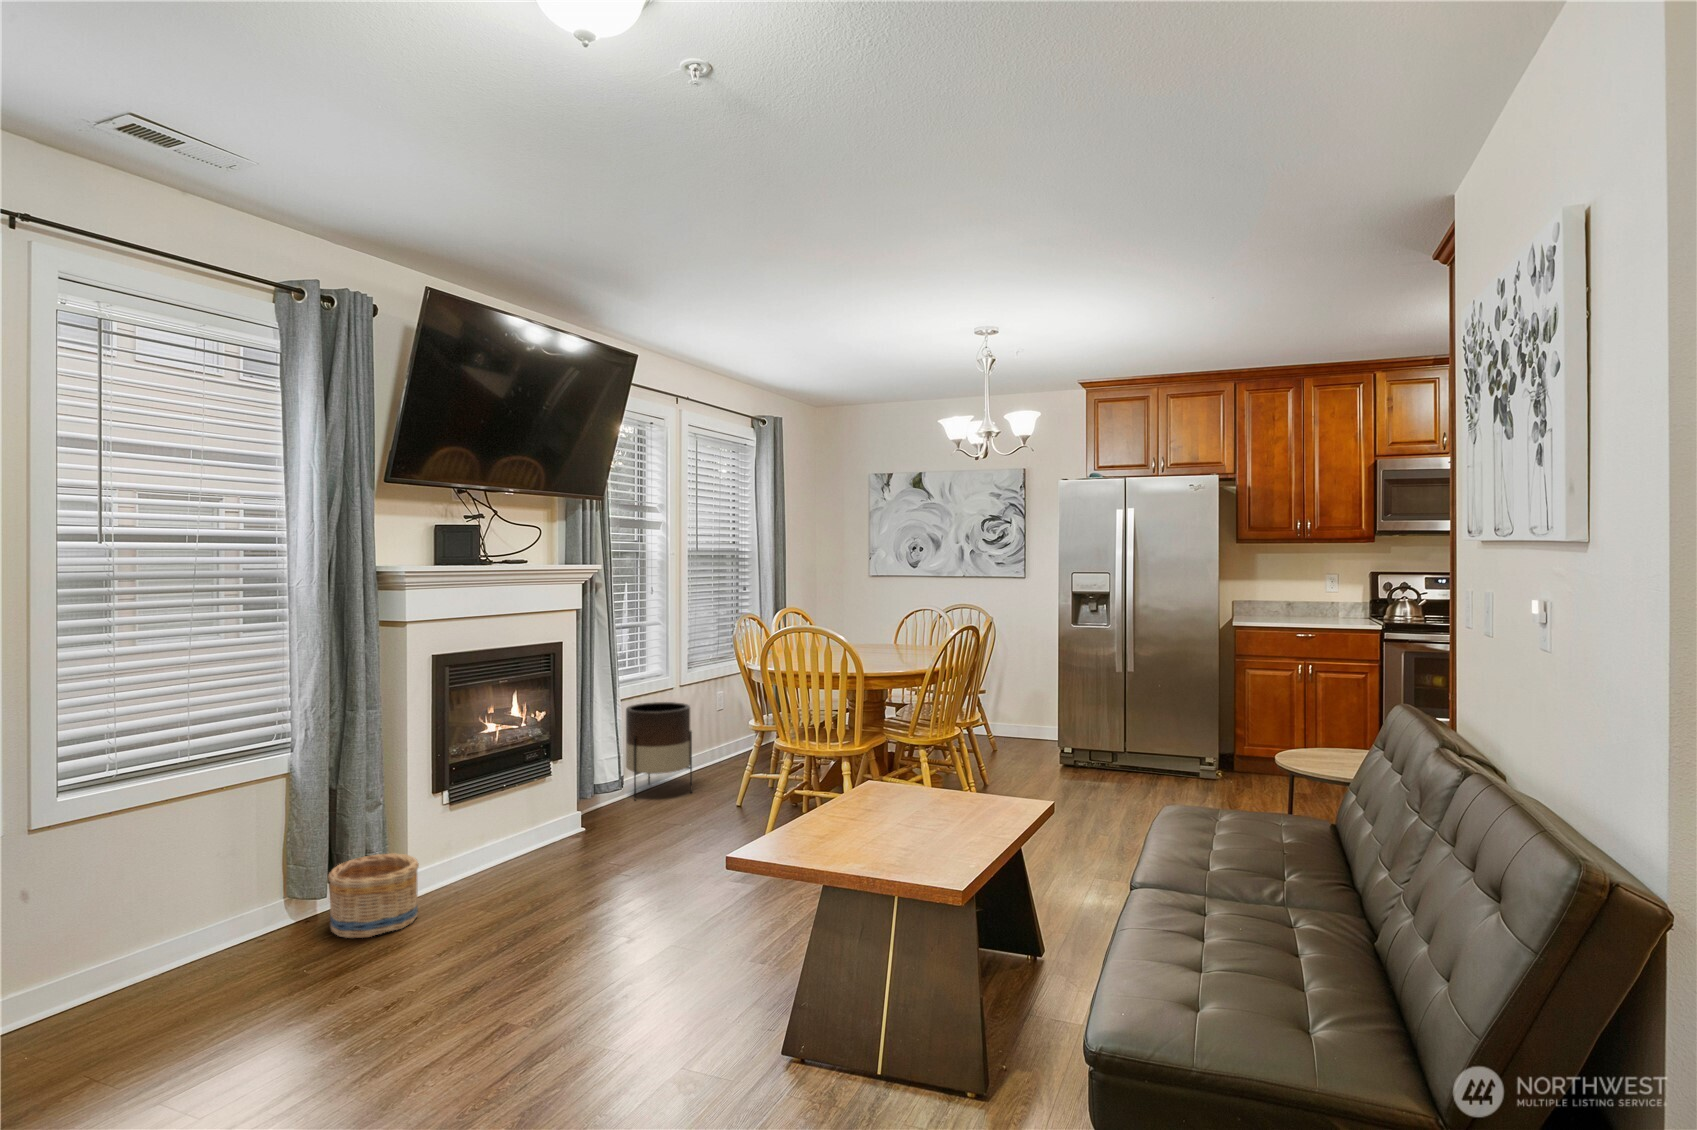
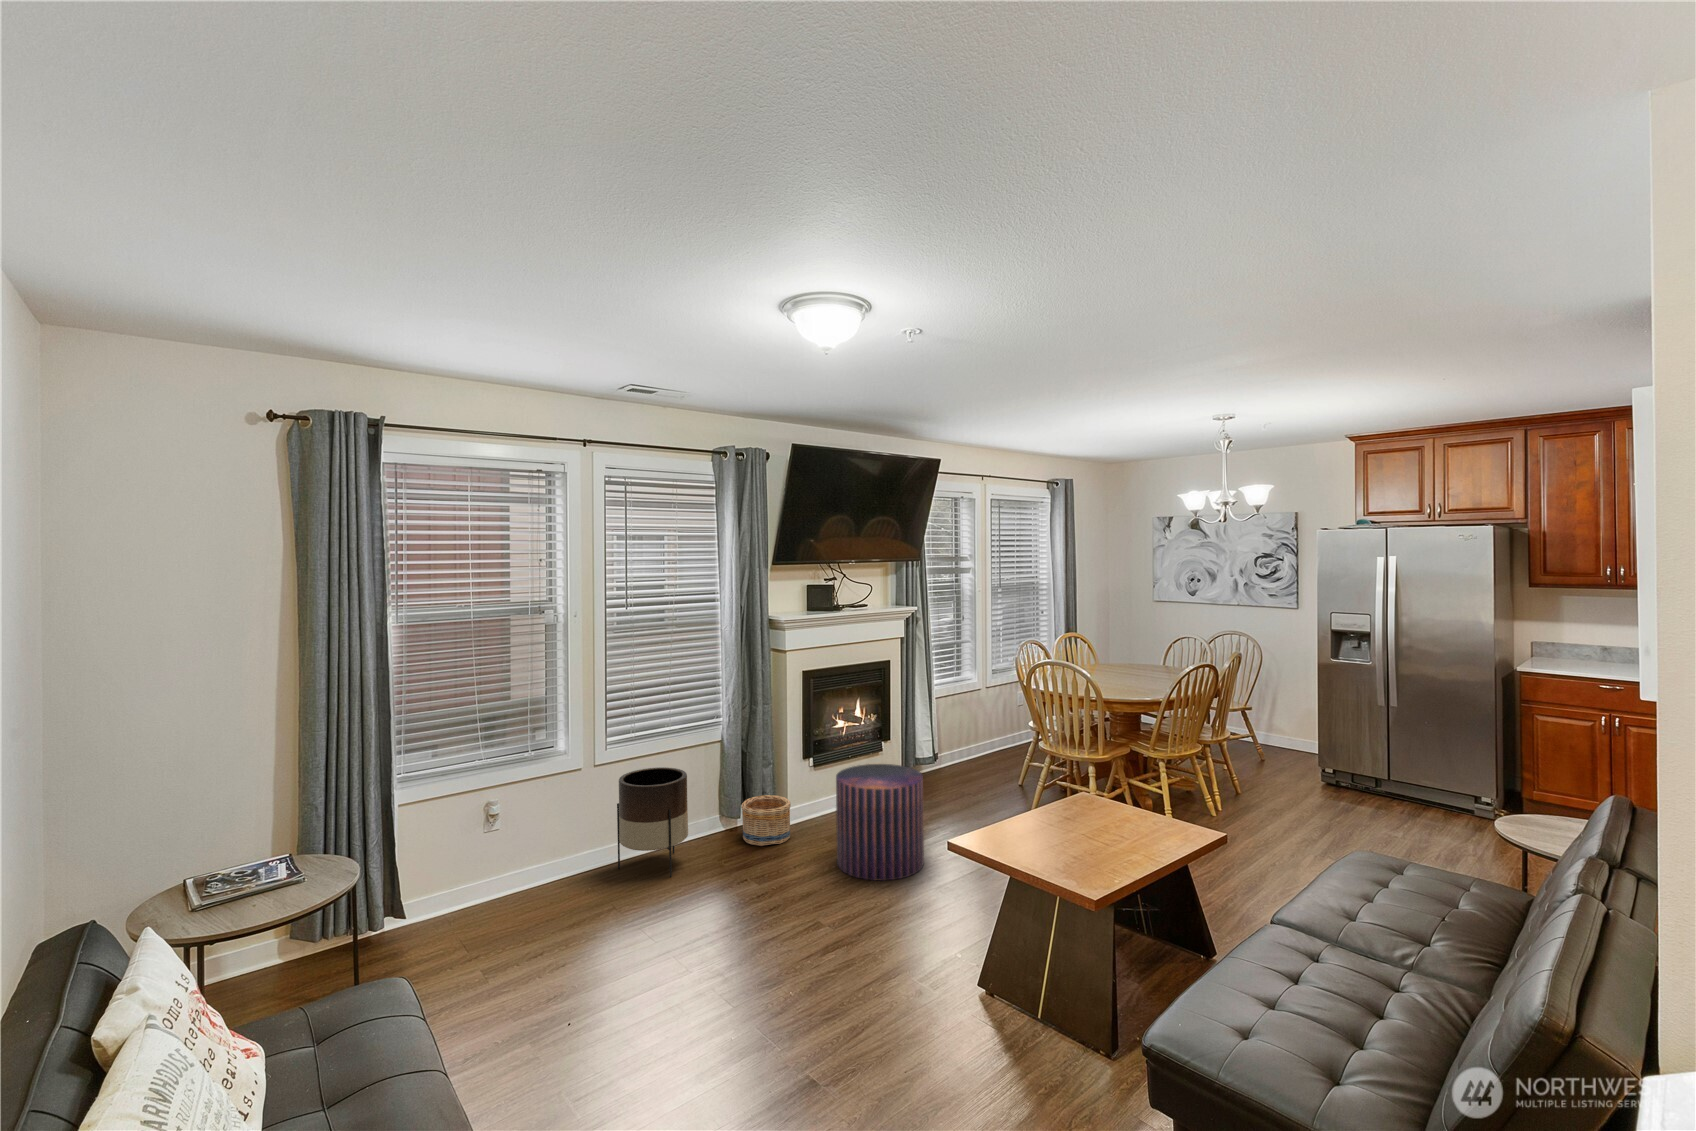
planter: present [626,702,692,800] -> present [617,767,688,877]
pouf: none [508,781,646,959] -> present [836,764,924,881]

